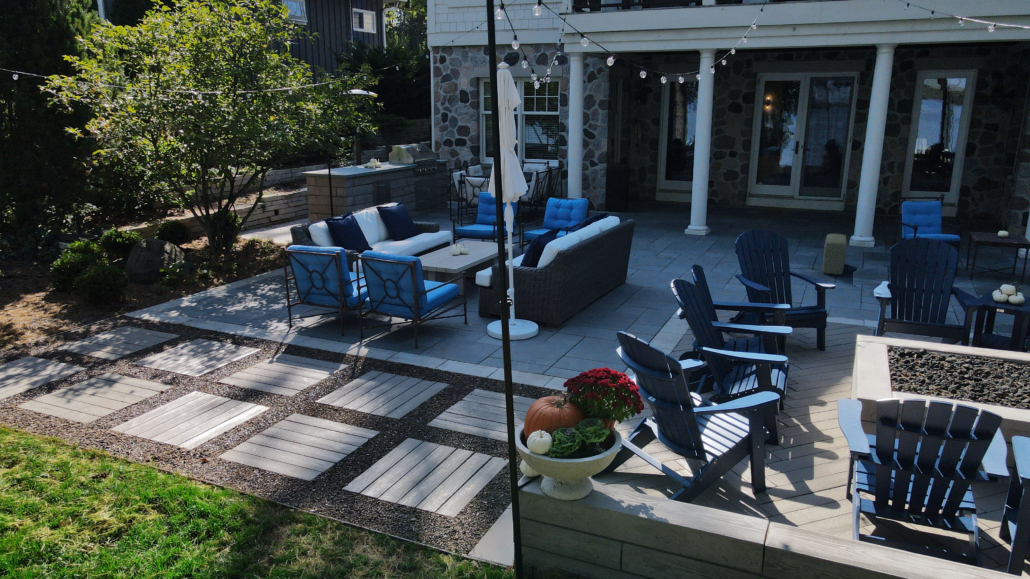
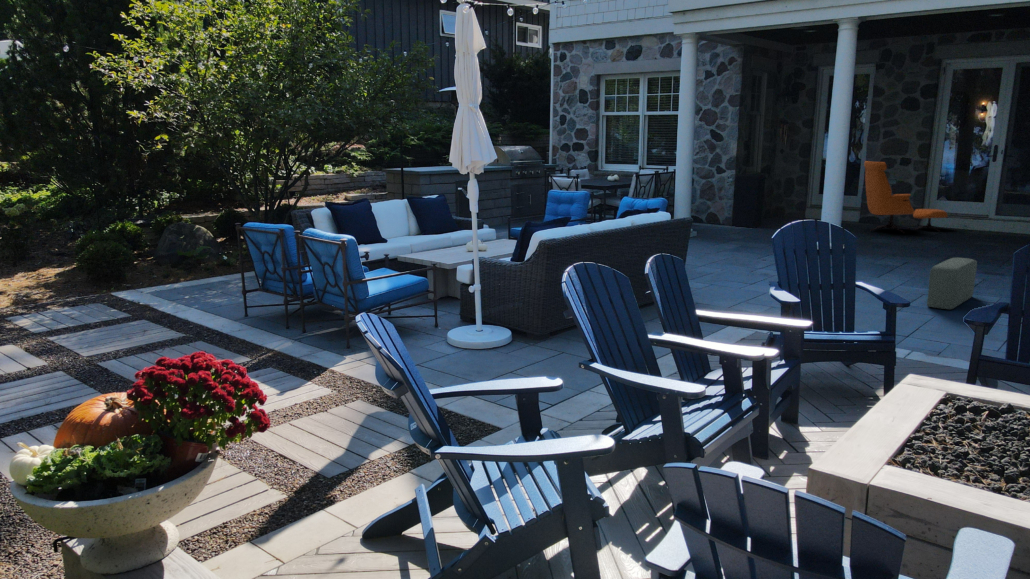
lounge chair: none [708,155,765,212] -> present [864,161,947,233]

